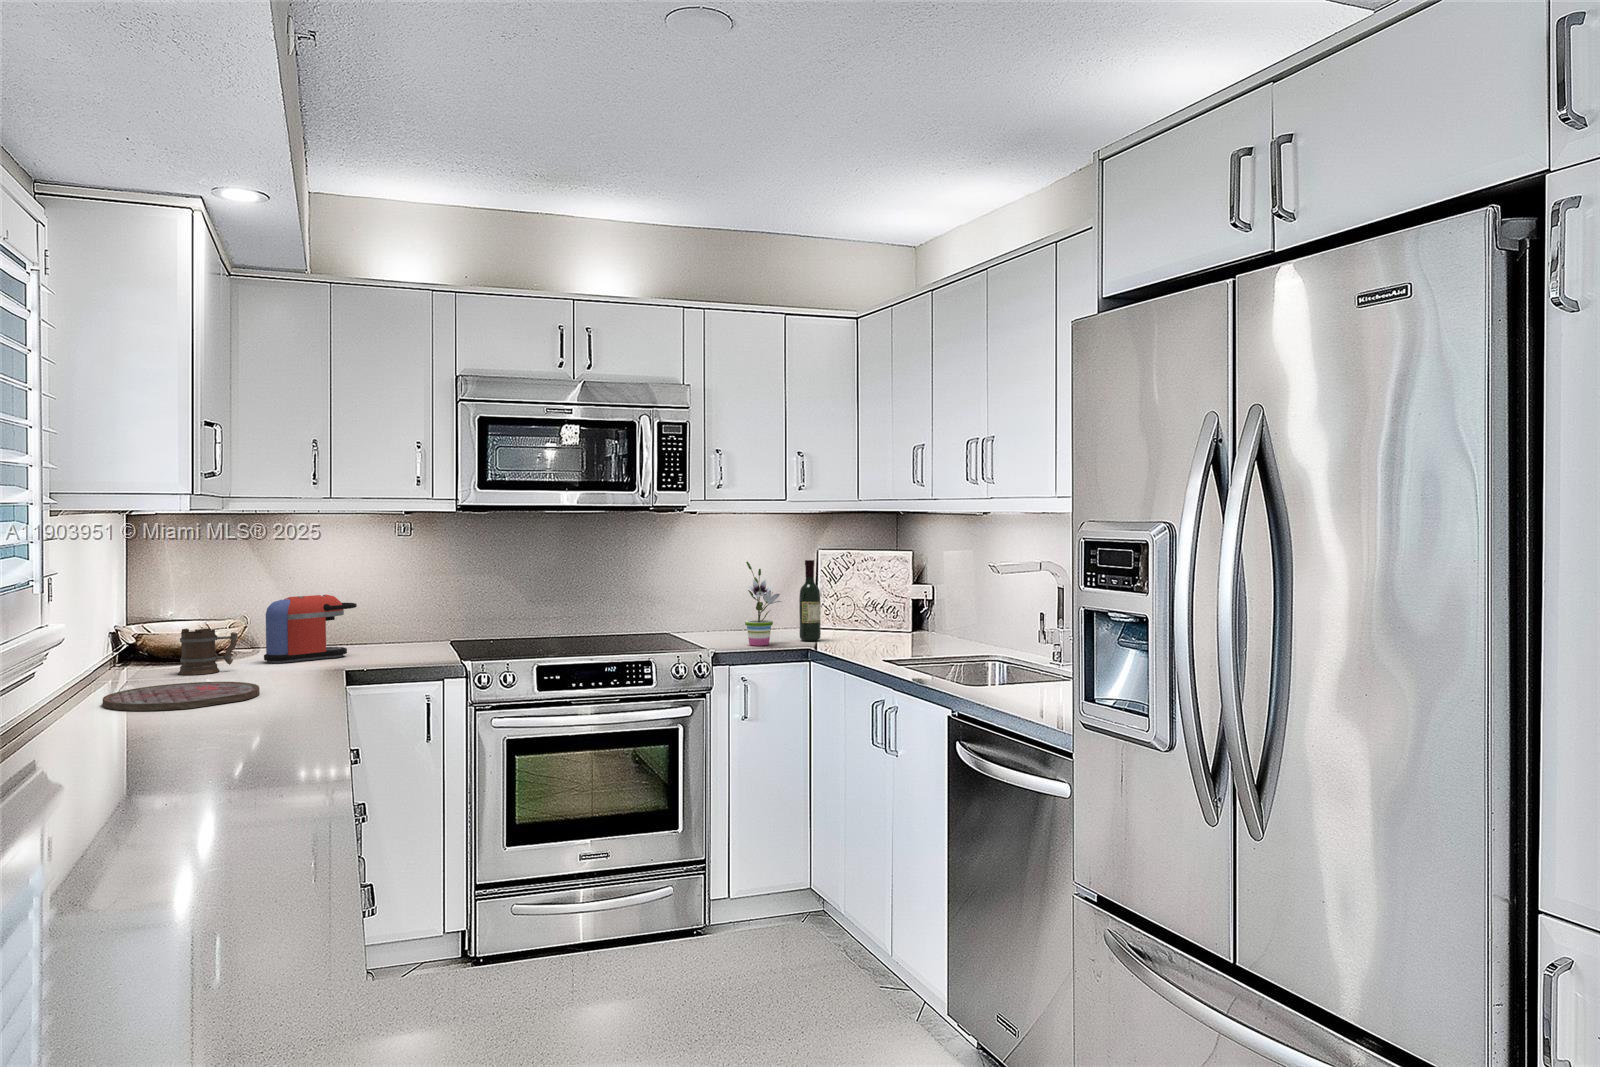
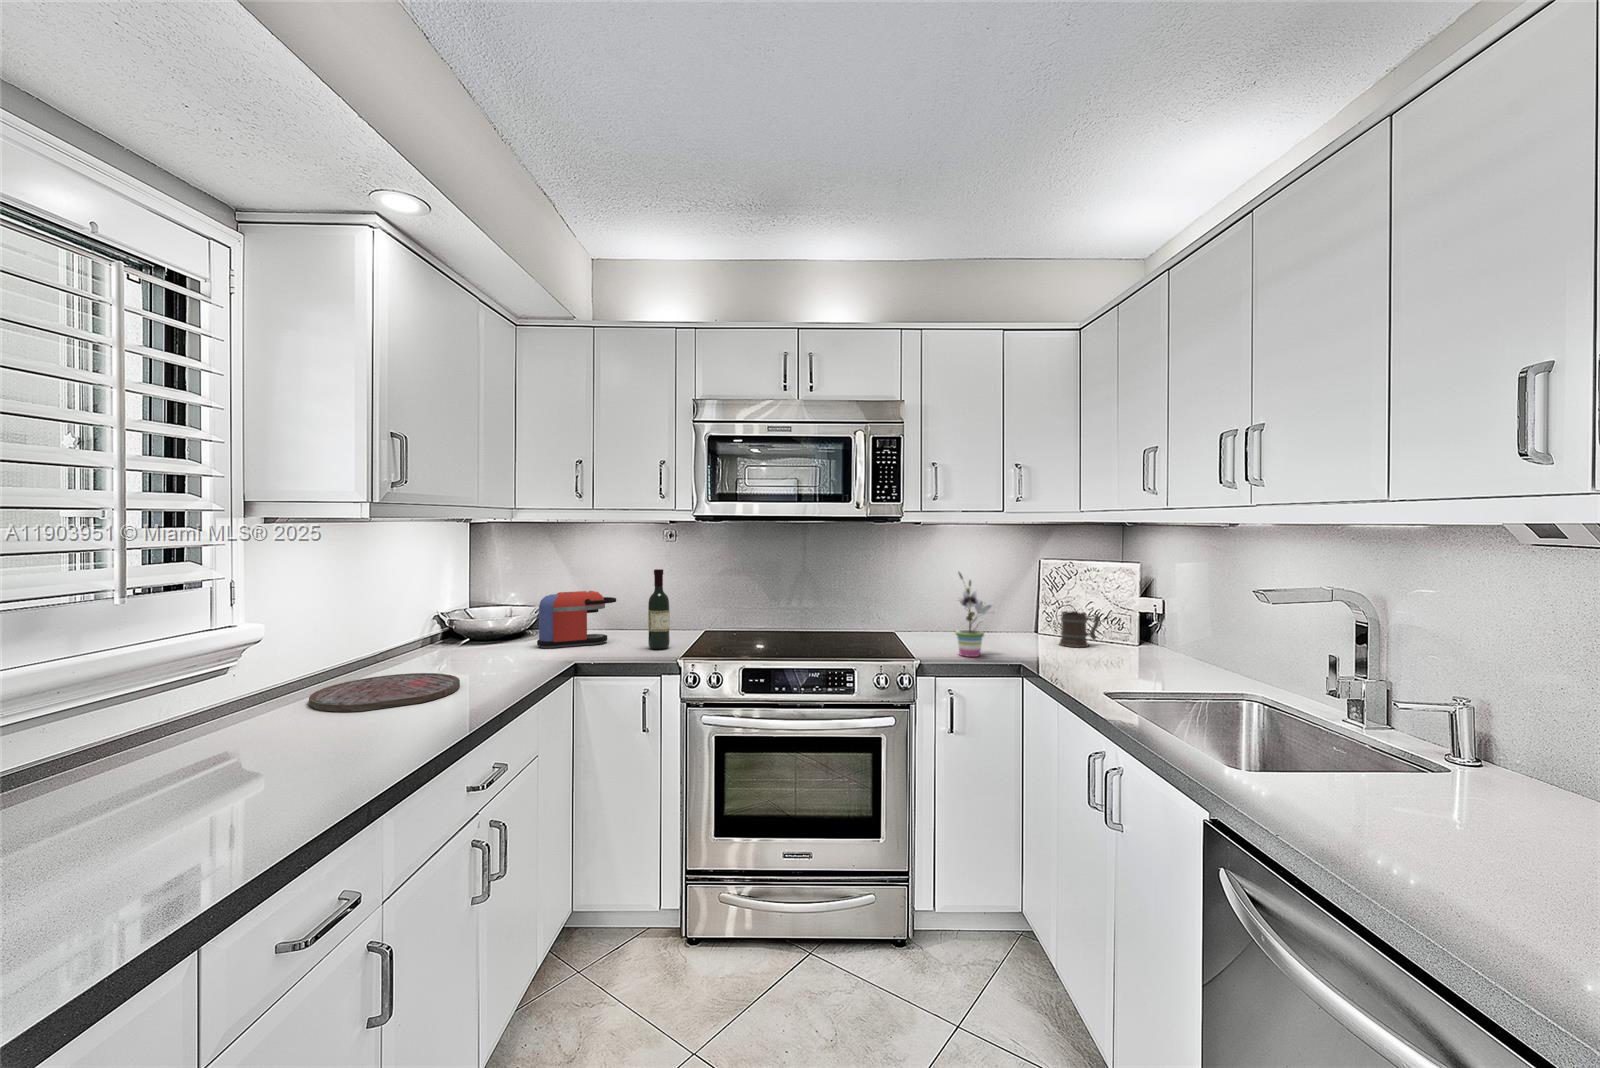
wine bottle: present [799,560,821,641] -> present [648,569,670,649]
mug: present [178,628,238,675] -> present [1059,611,1100,647]

